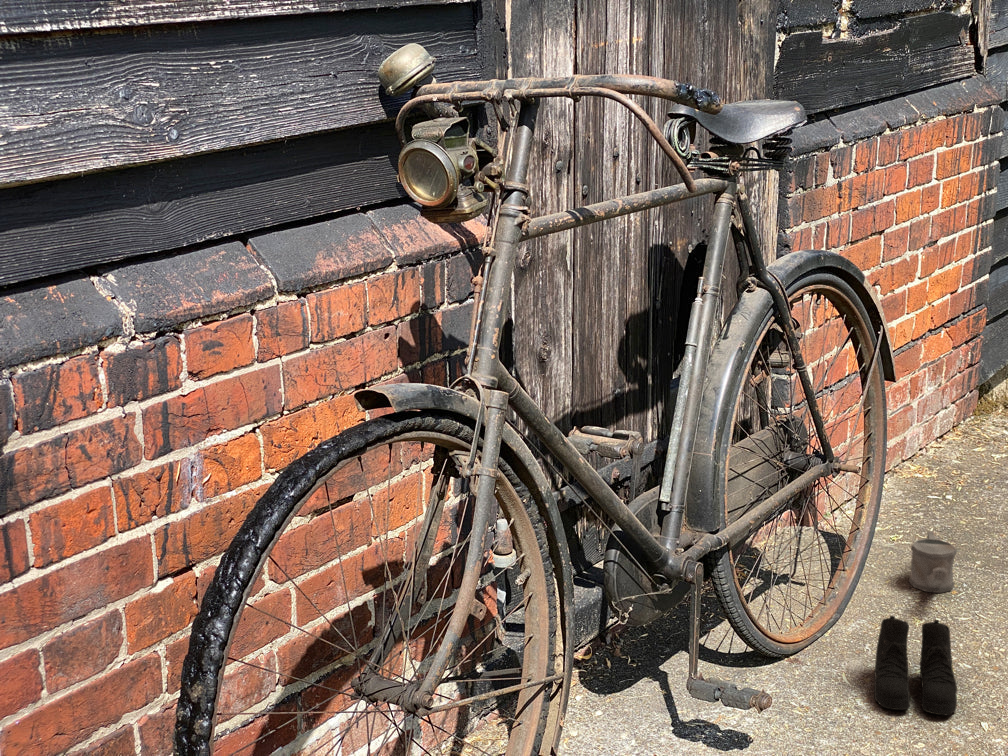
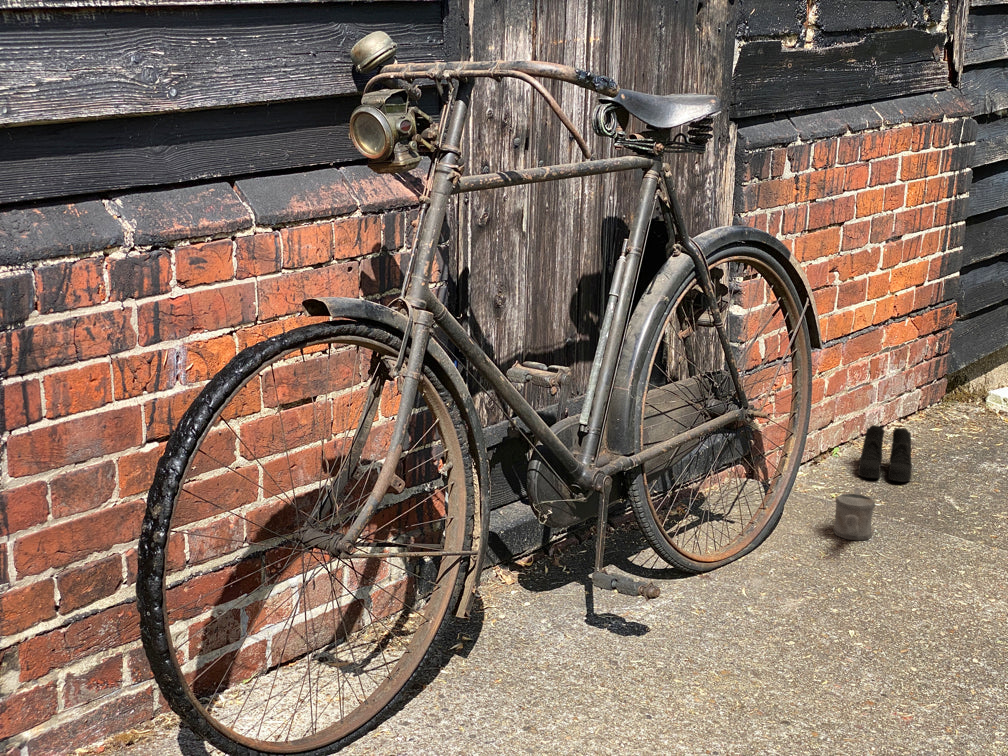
boots: present [874,616,957,715] -> present [858,425,912,482]

